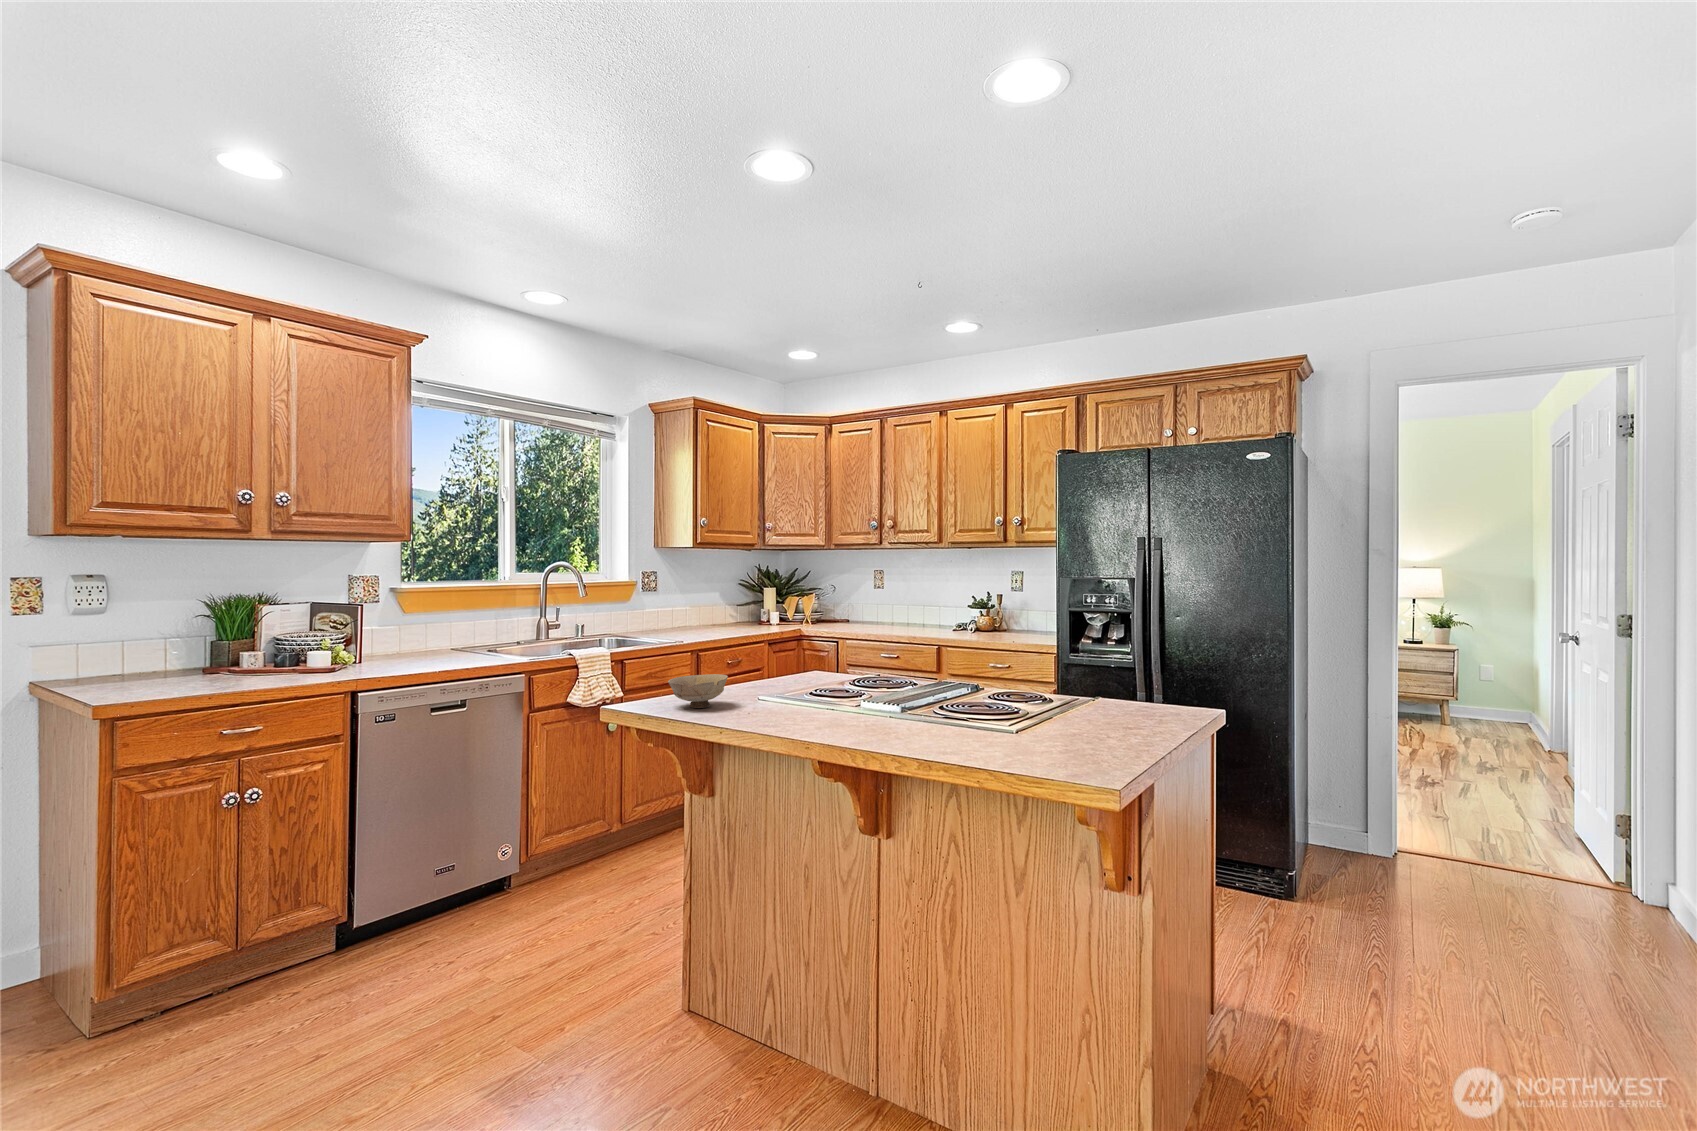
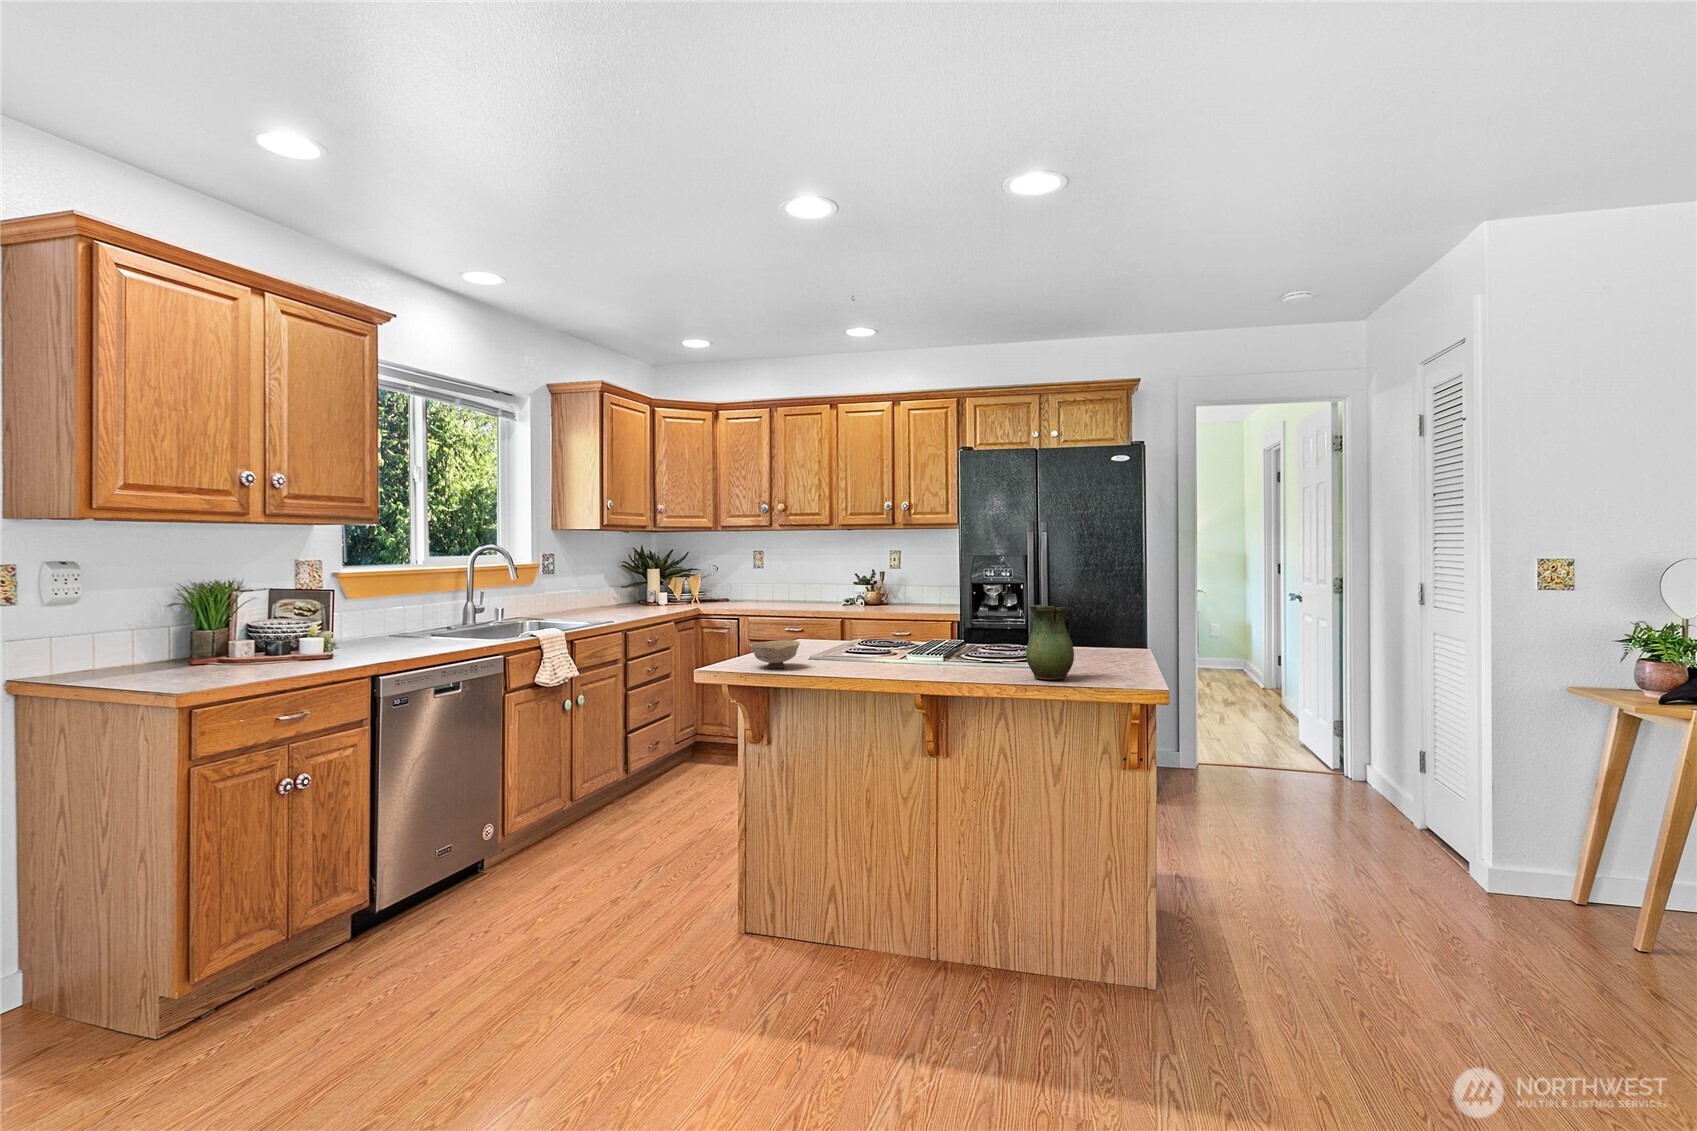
pitcher: none [966,643,1036,749] -> present [1026,605,1074,680]

